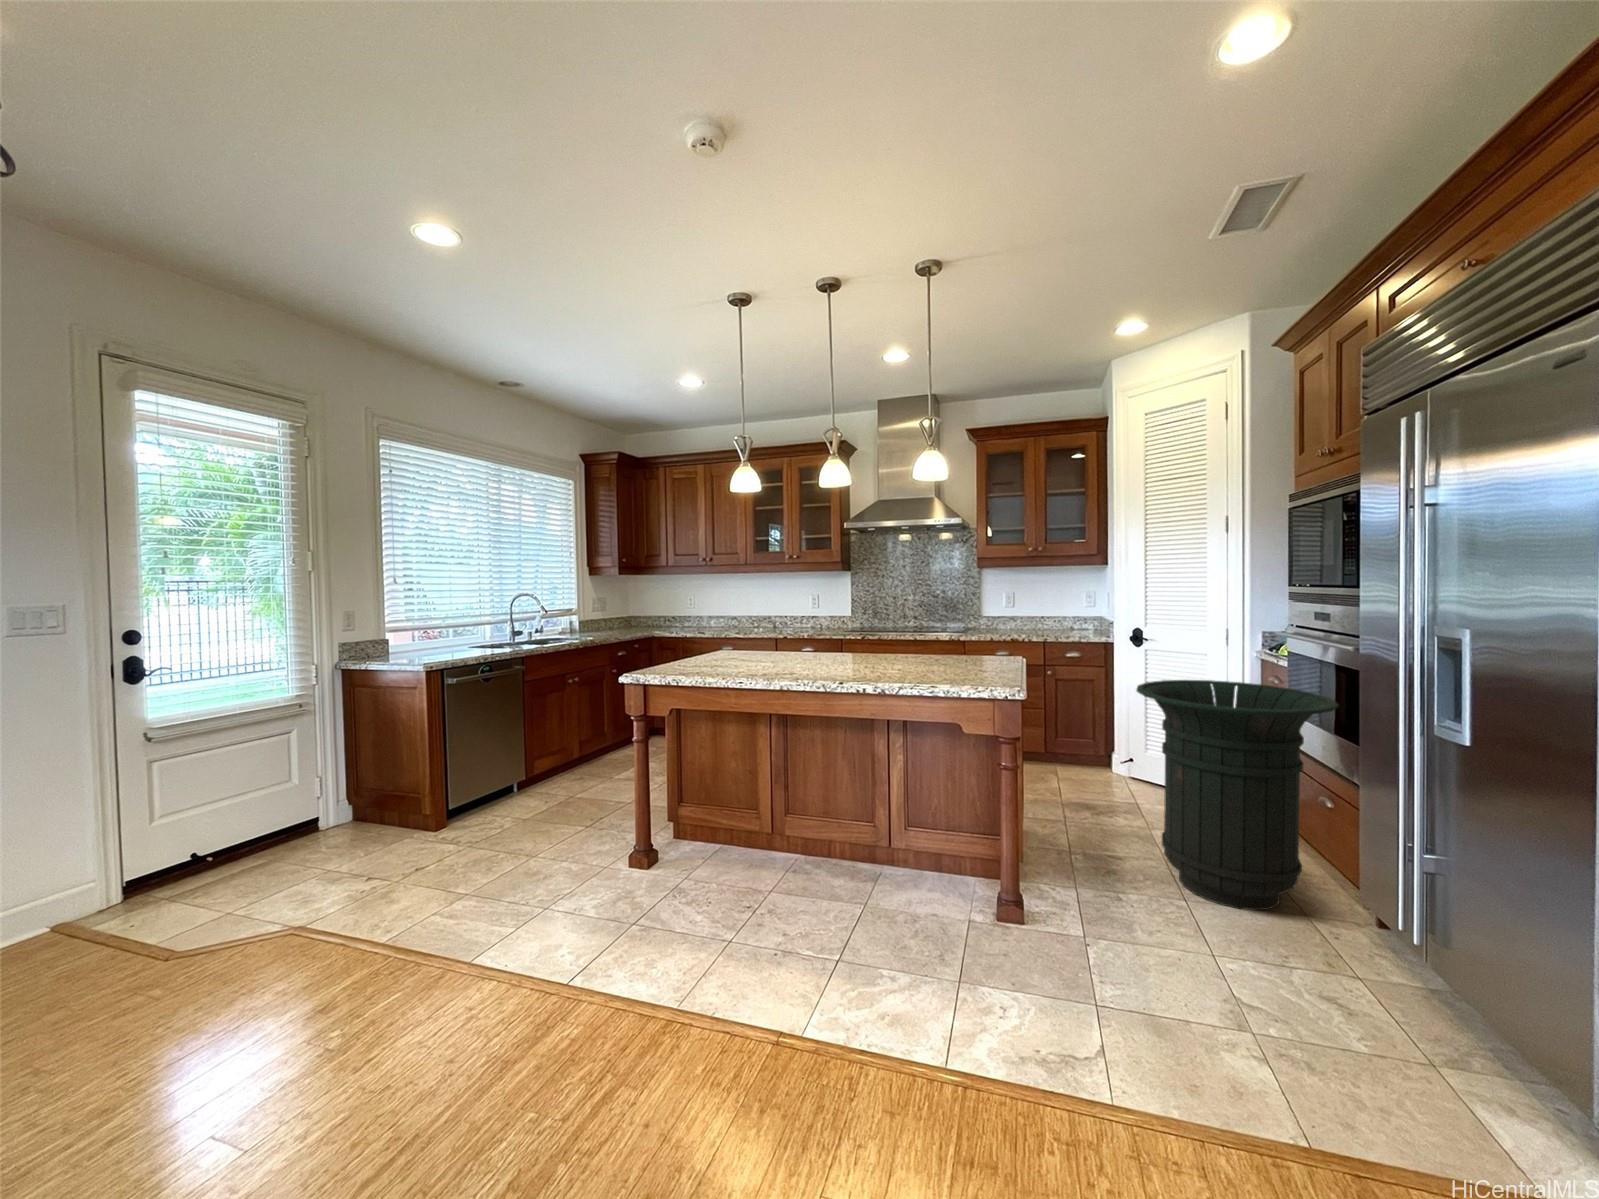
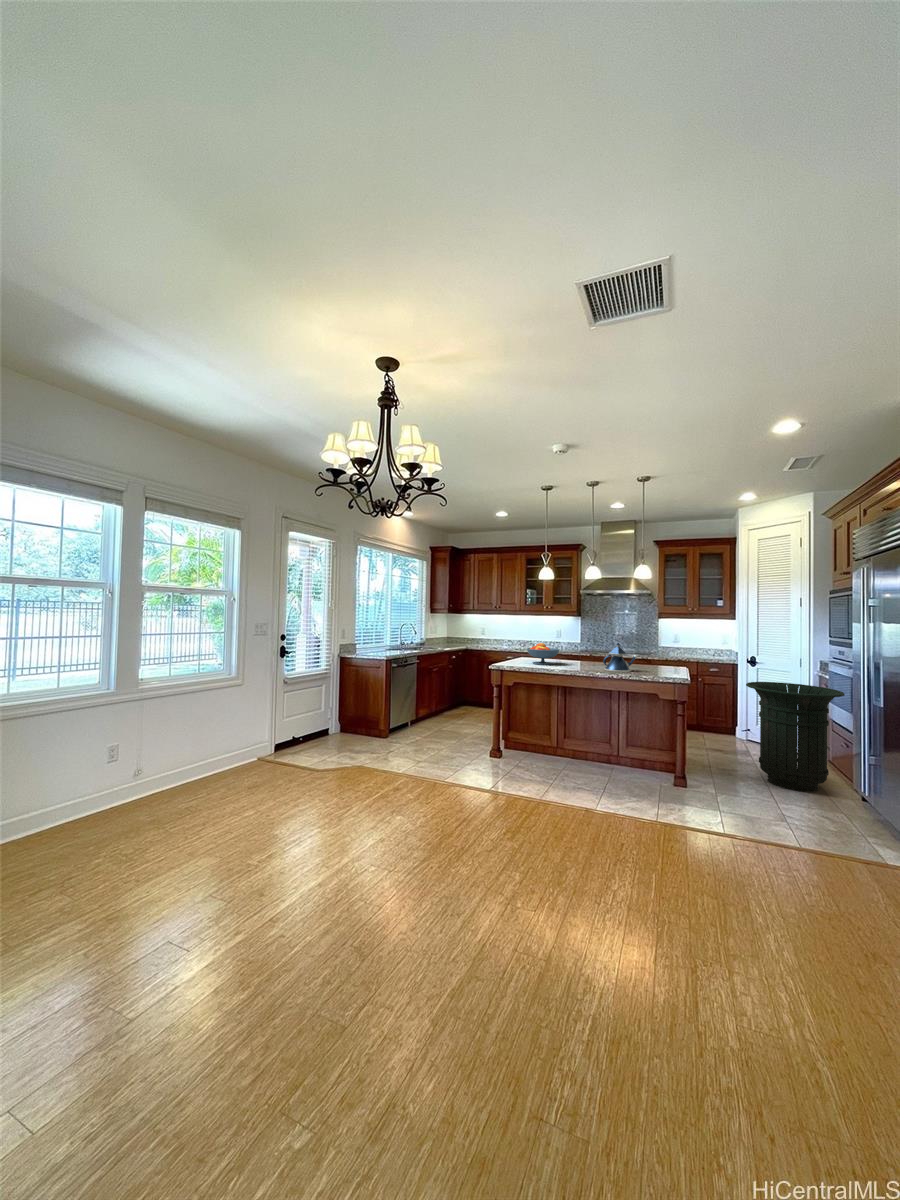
teapot: none [849,616,918,679] -> present [603,643,637,672]
fruit bowl: none [705,622,772,668] -> present [527,643,559,665]

